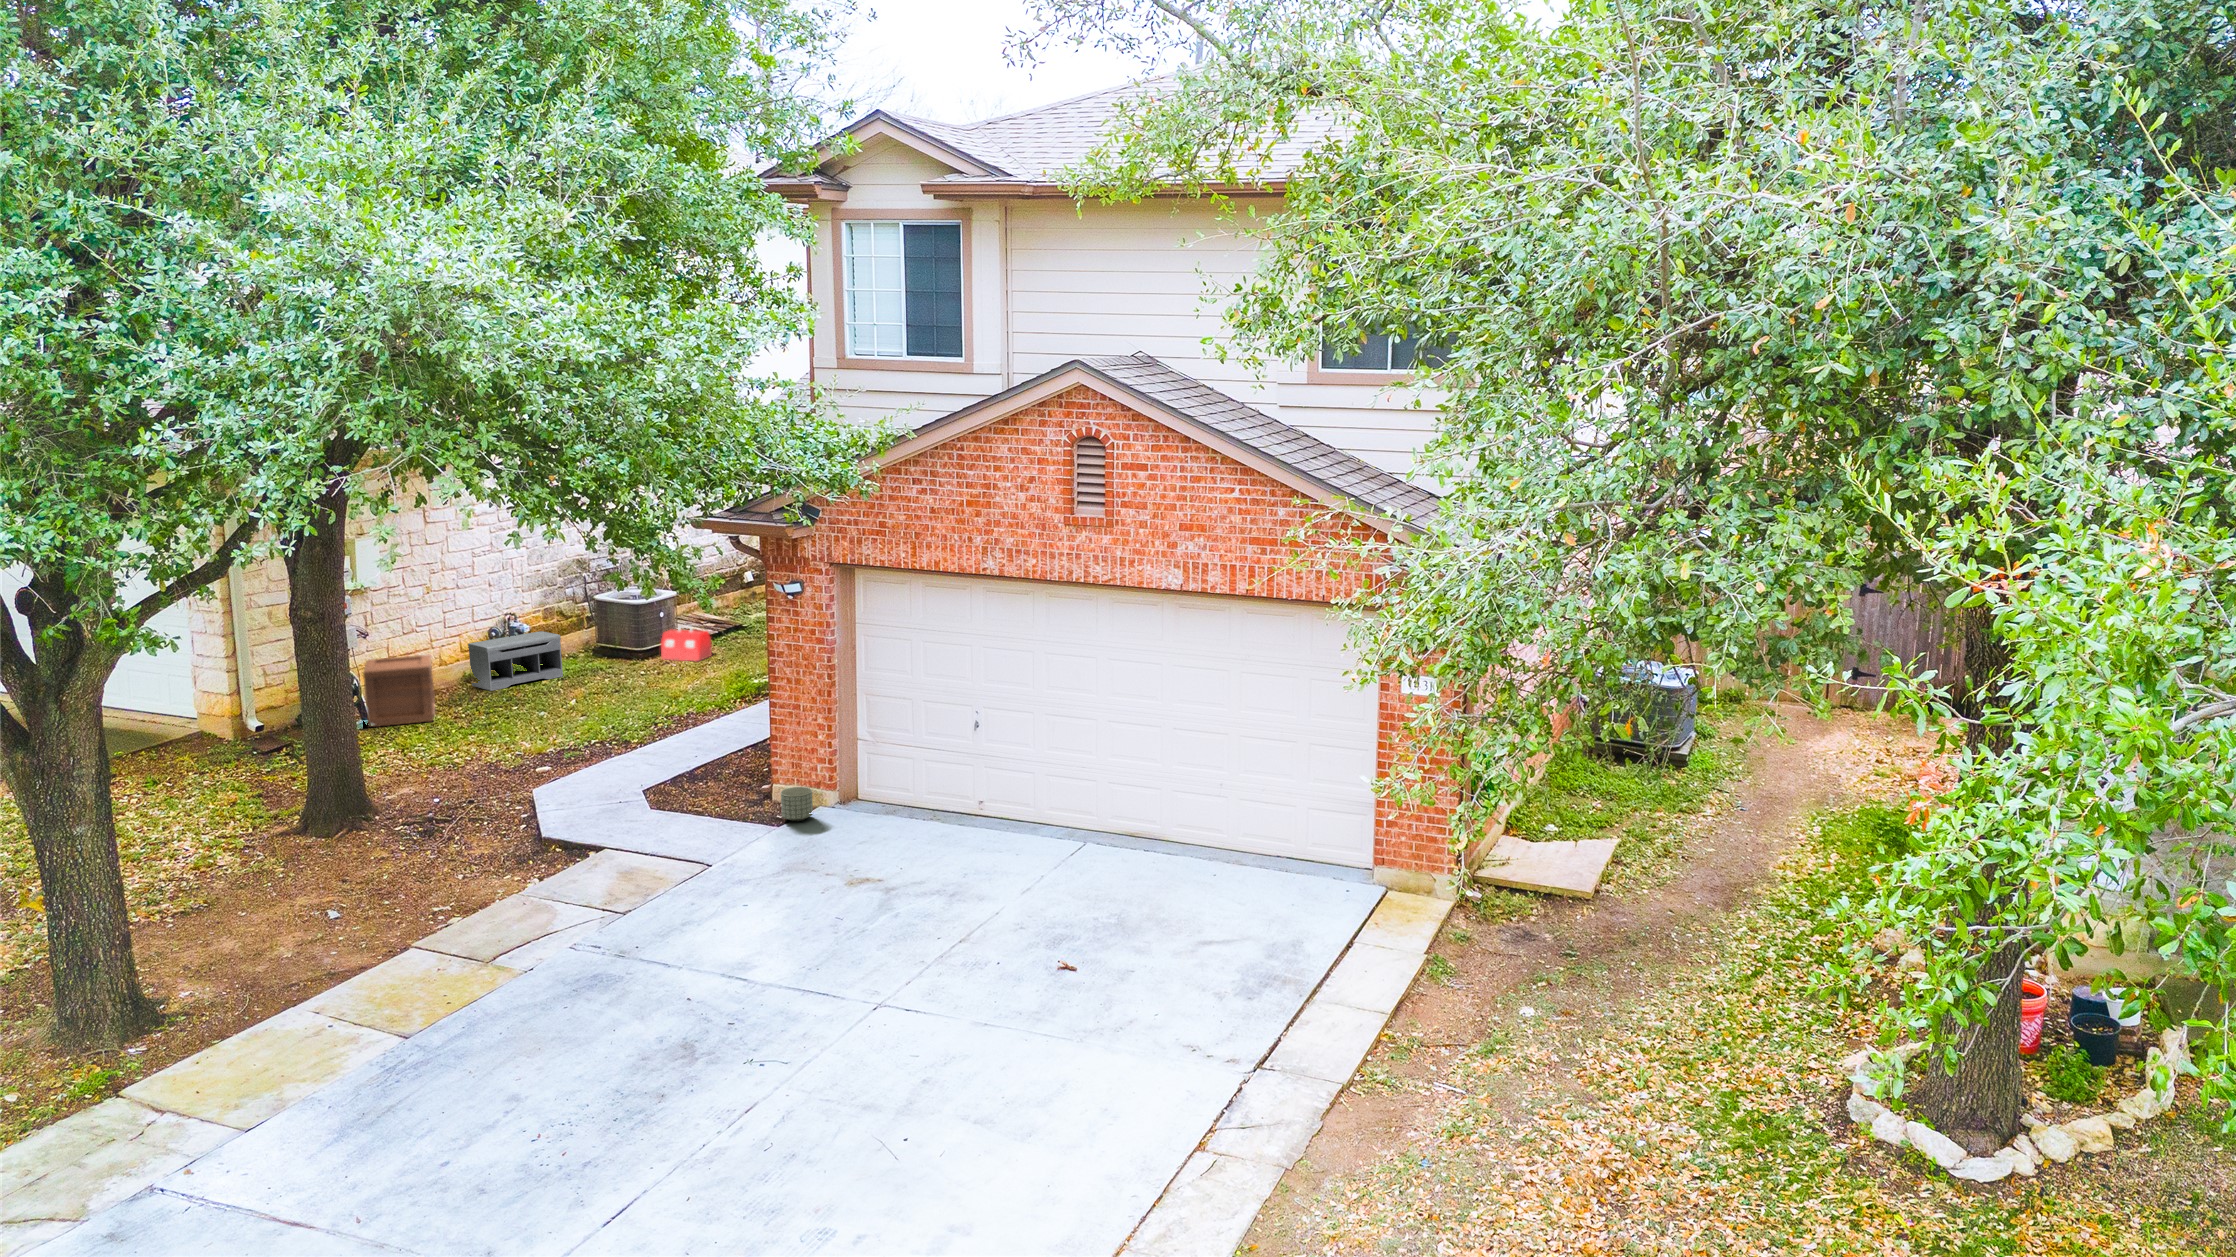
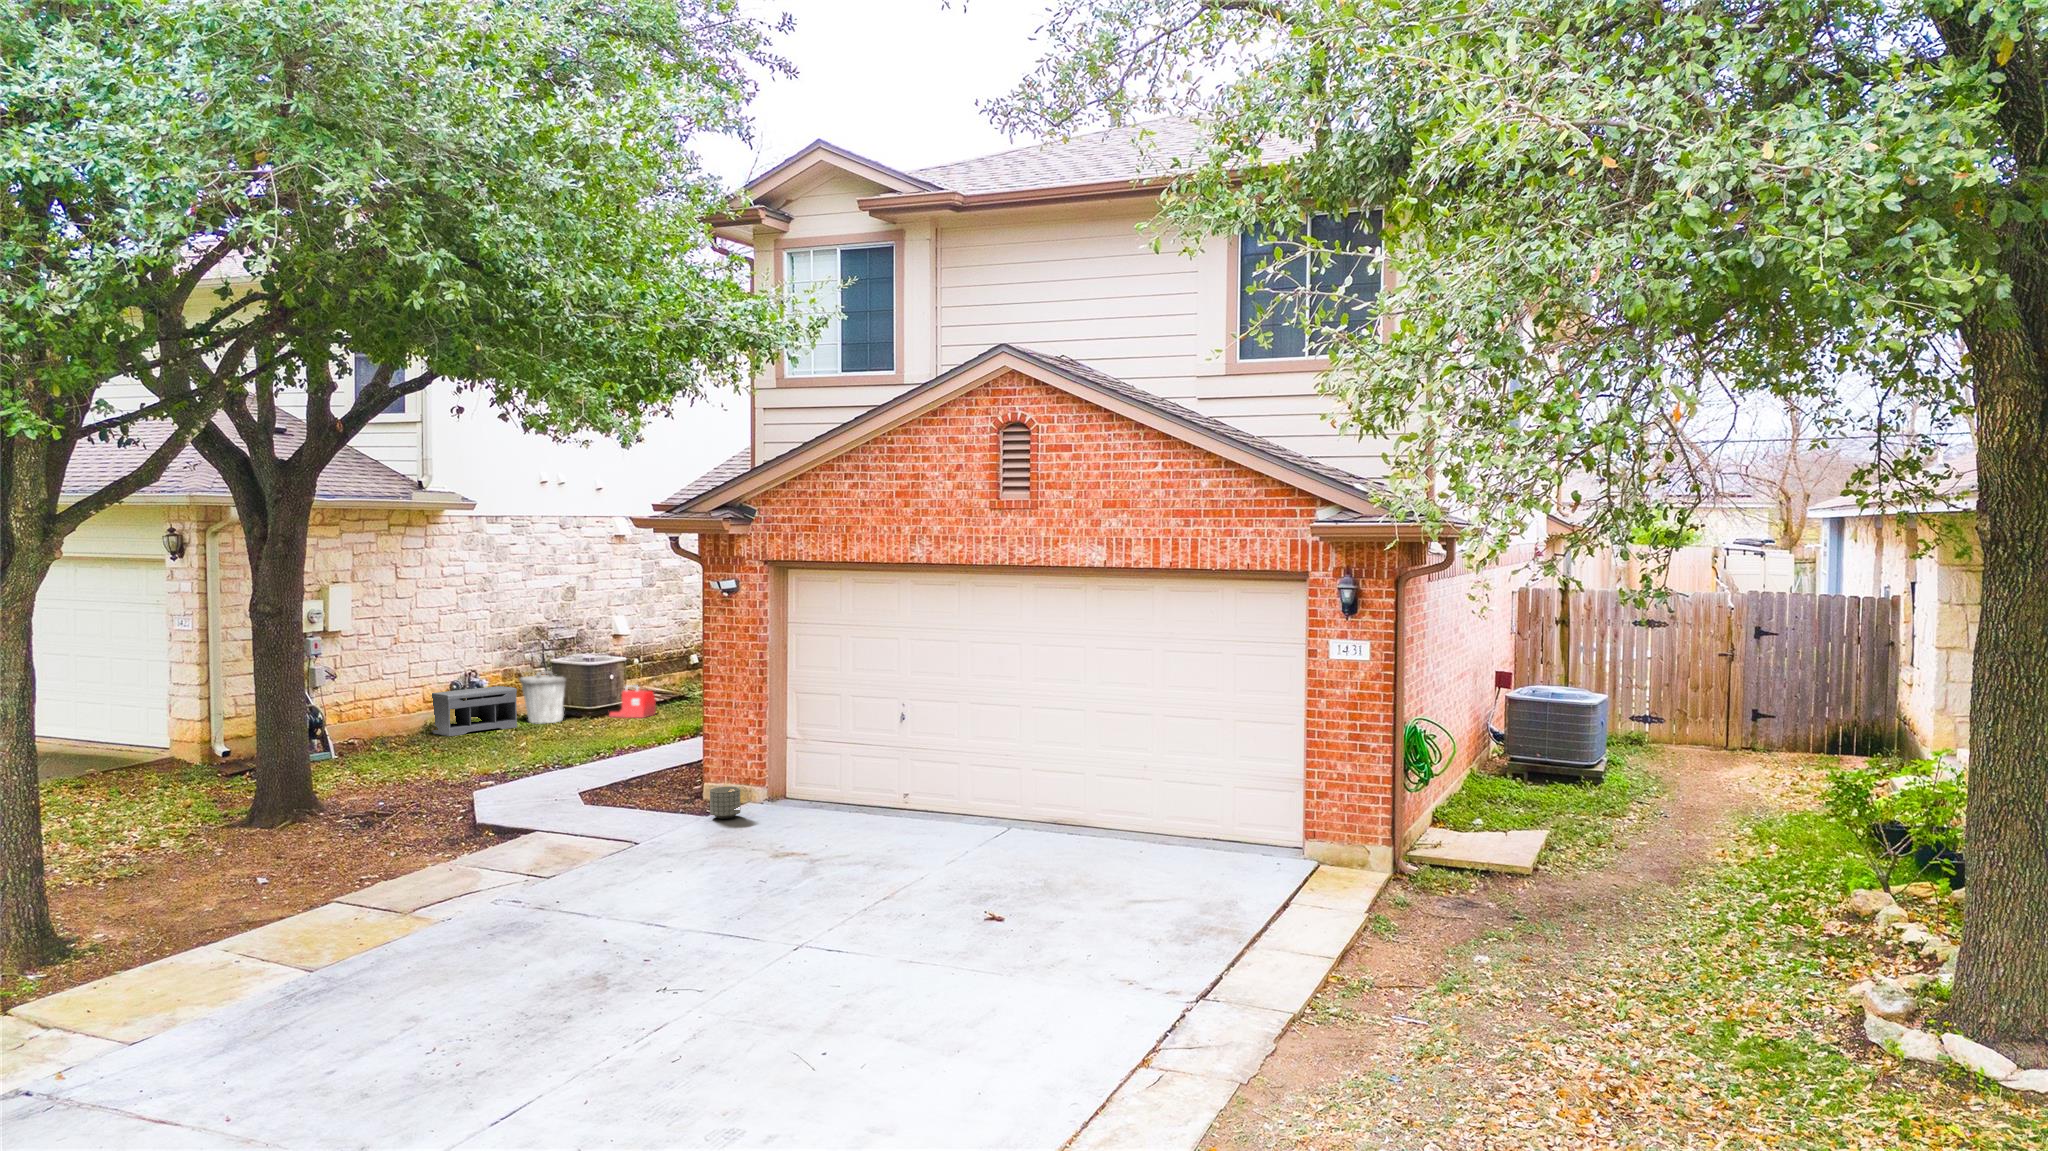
trash can: none [562,612,618,670] -> present [519,671,566,723]
wooden crate: present [363,655,435,727] -> none [330,695,396,759]

